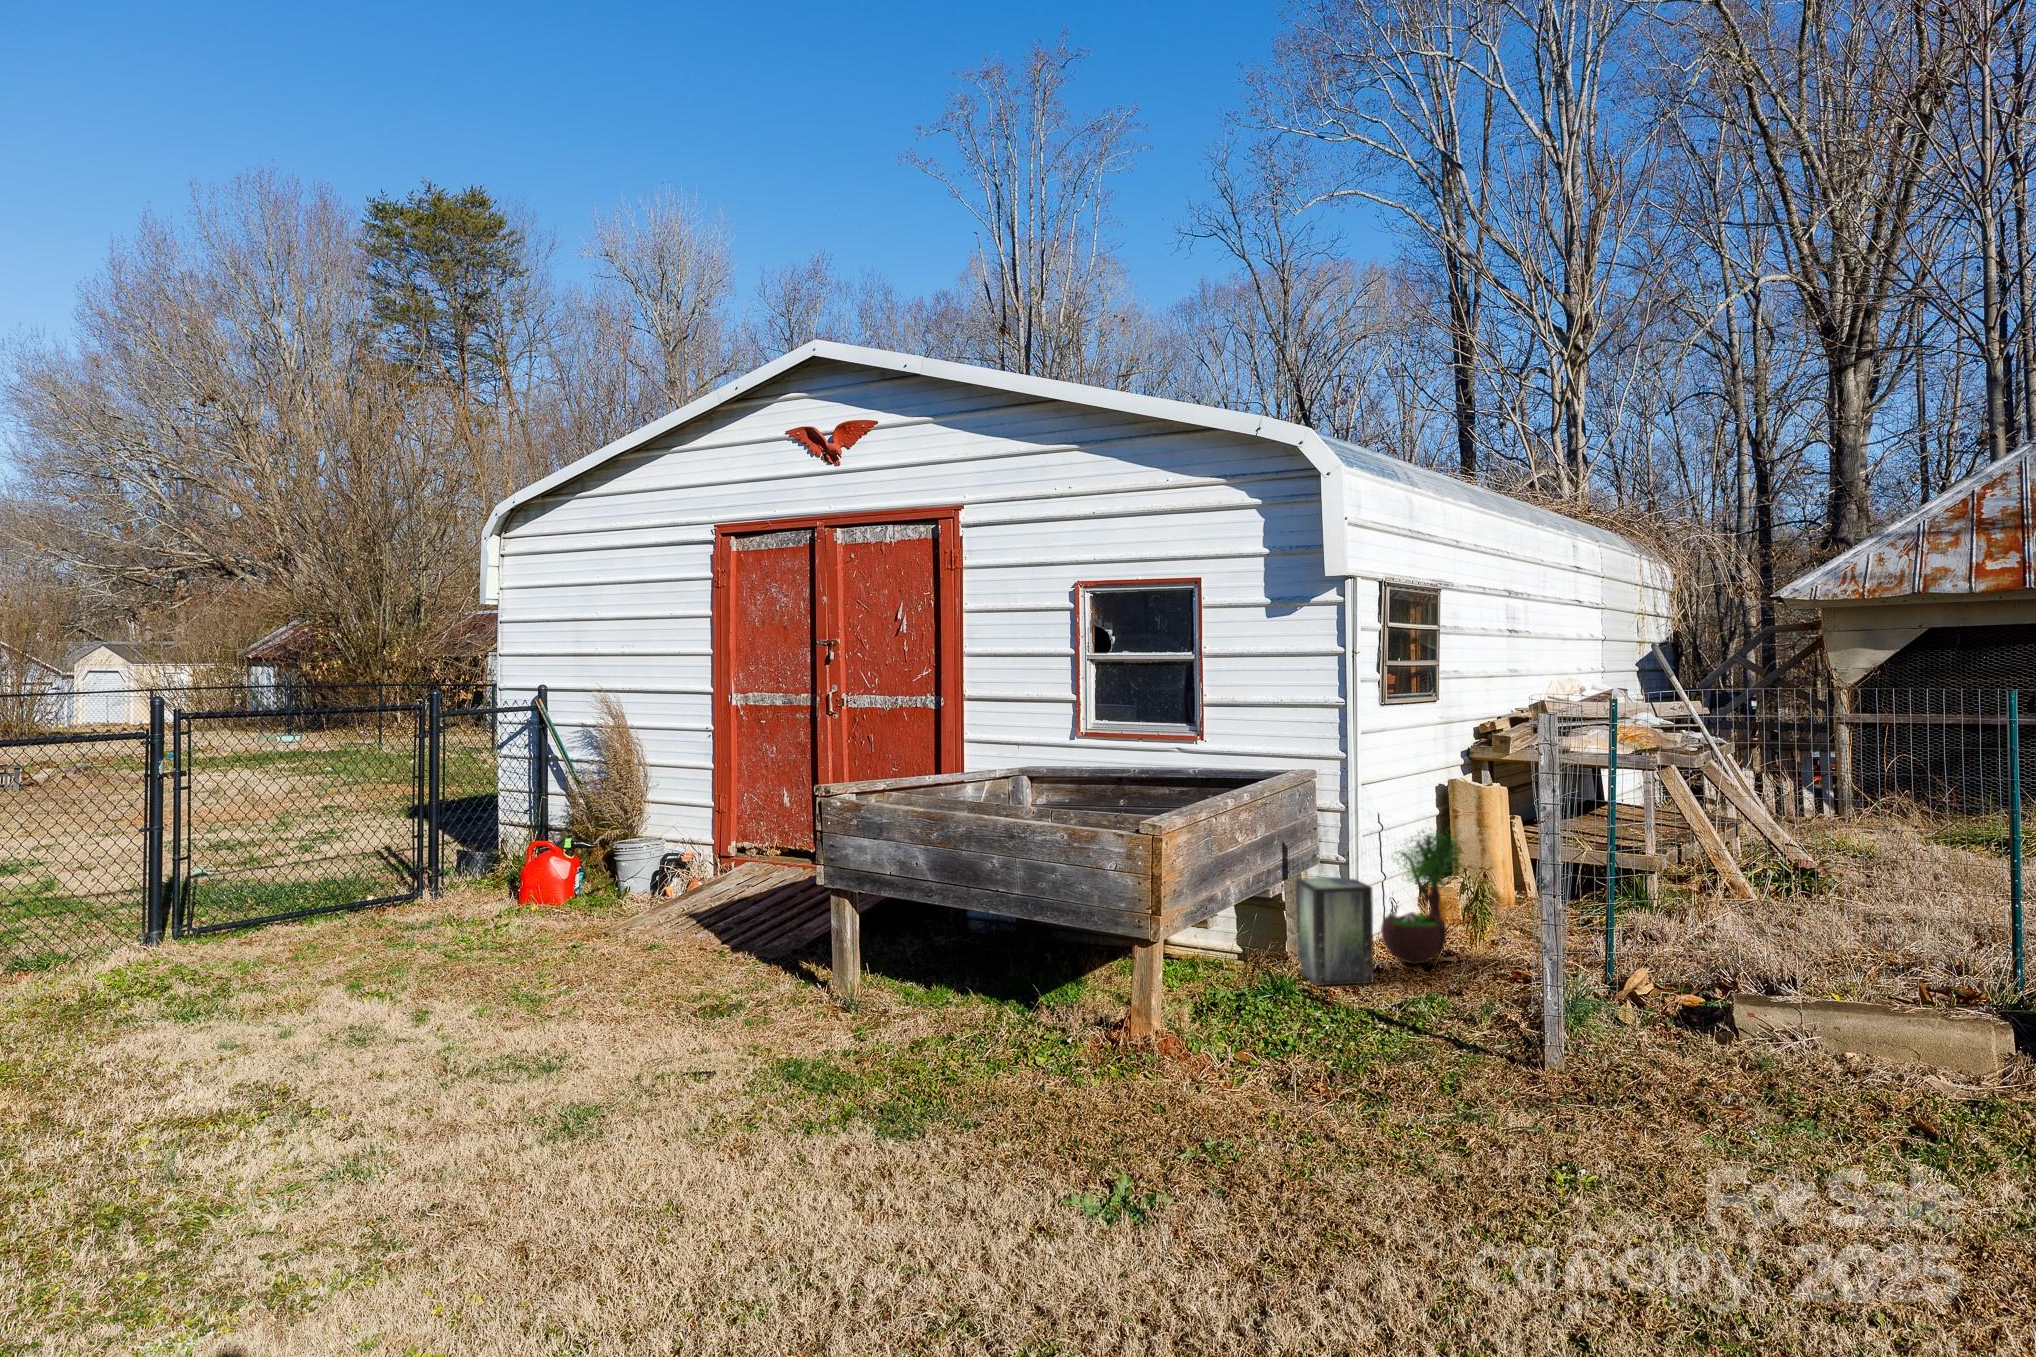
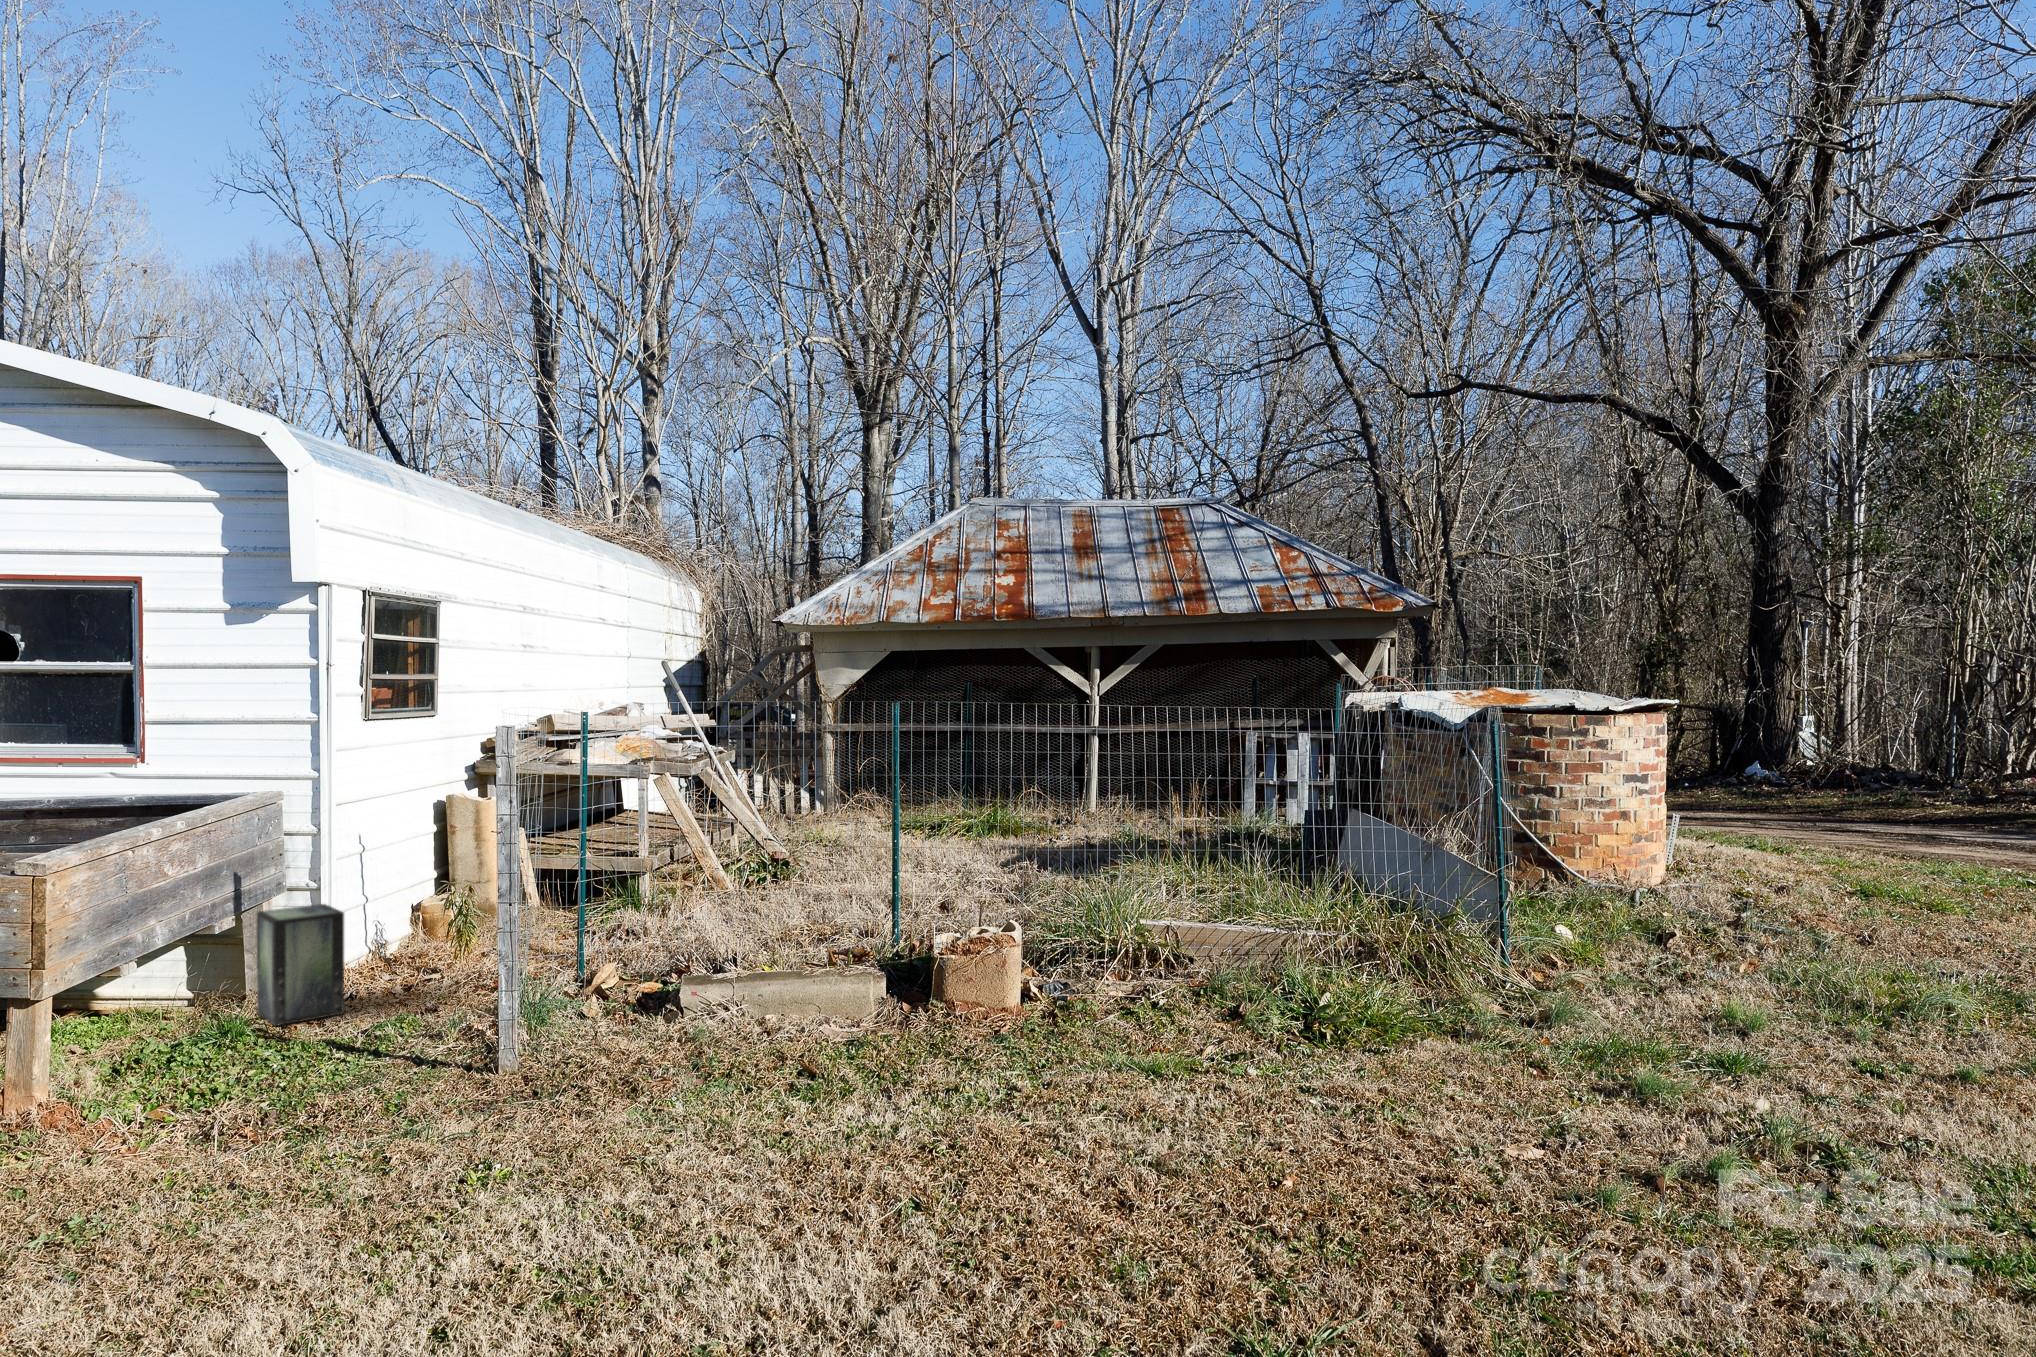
potted tree: present [1381,829,1464,964] -> none [362,838,456,987]

